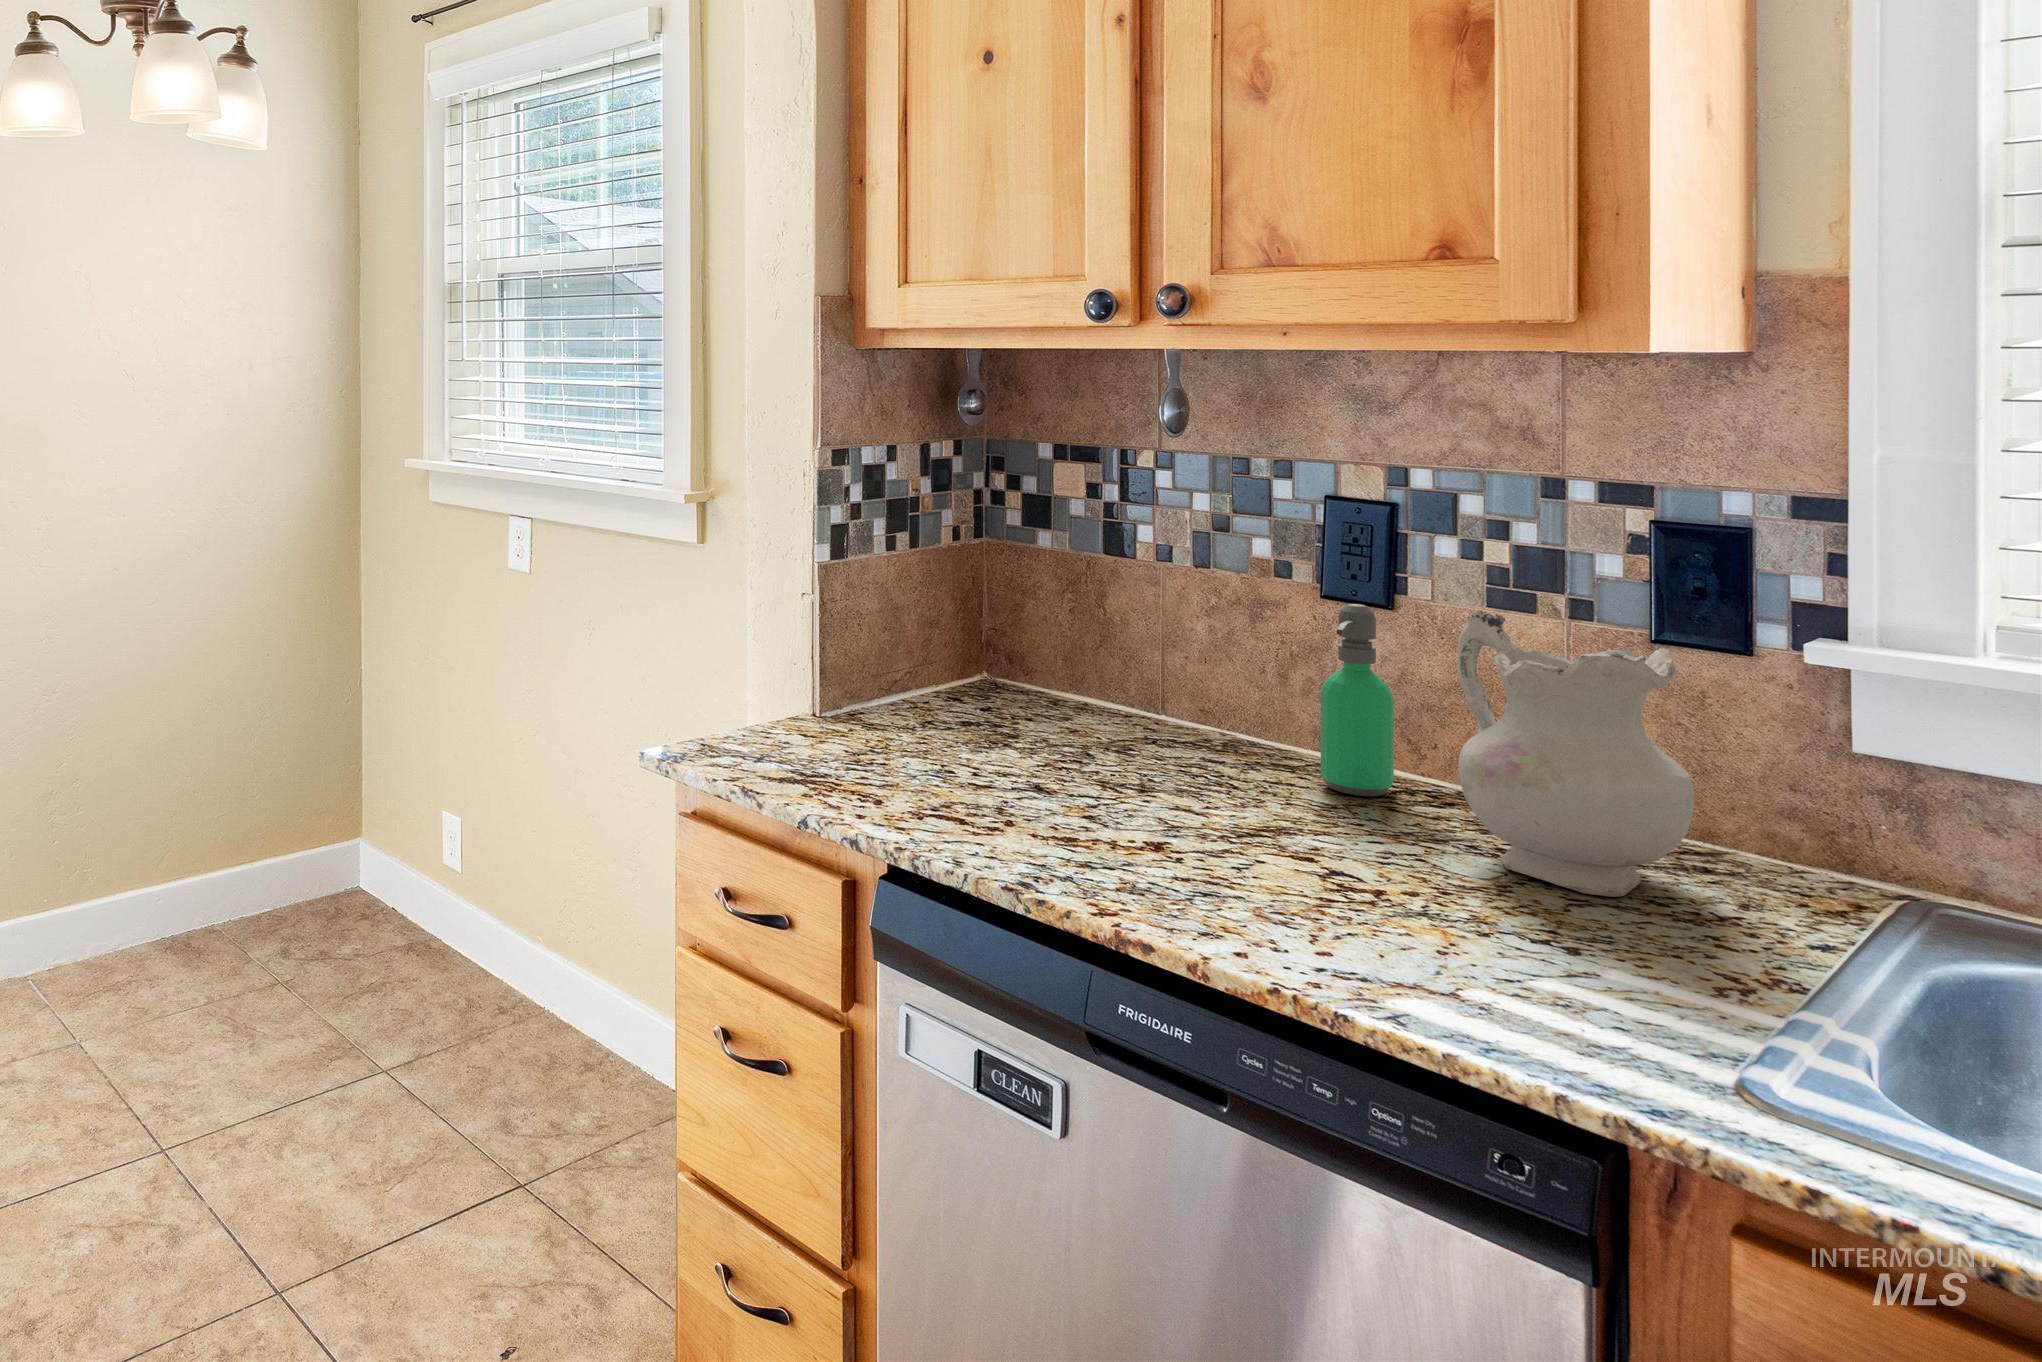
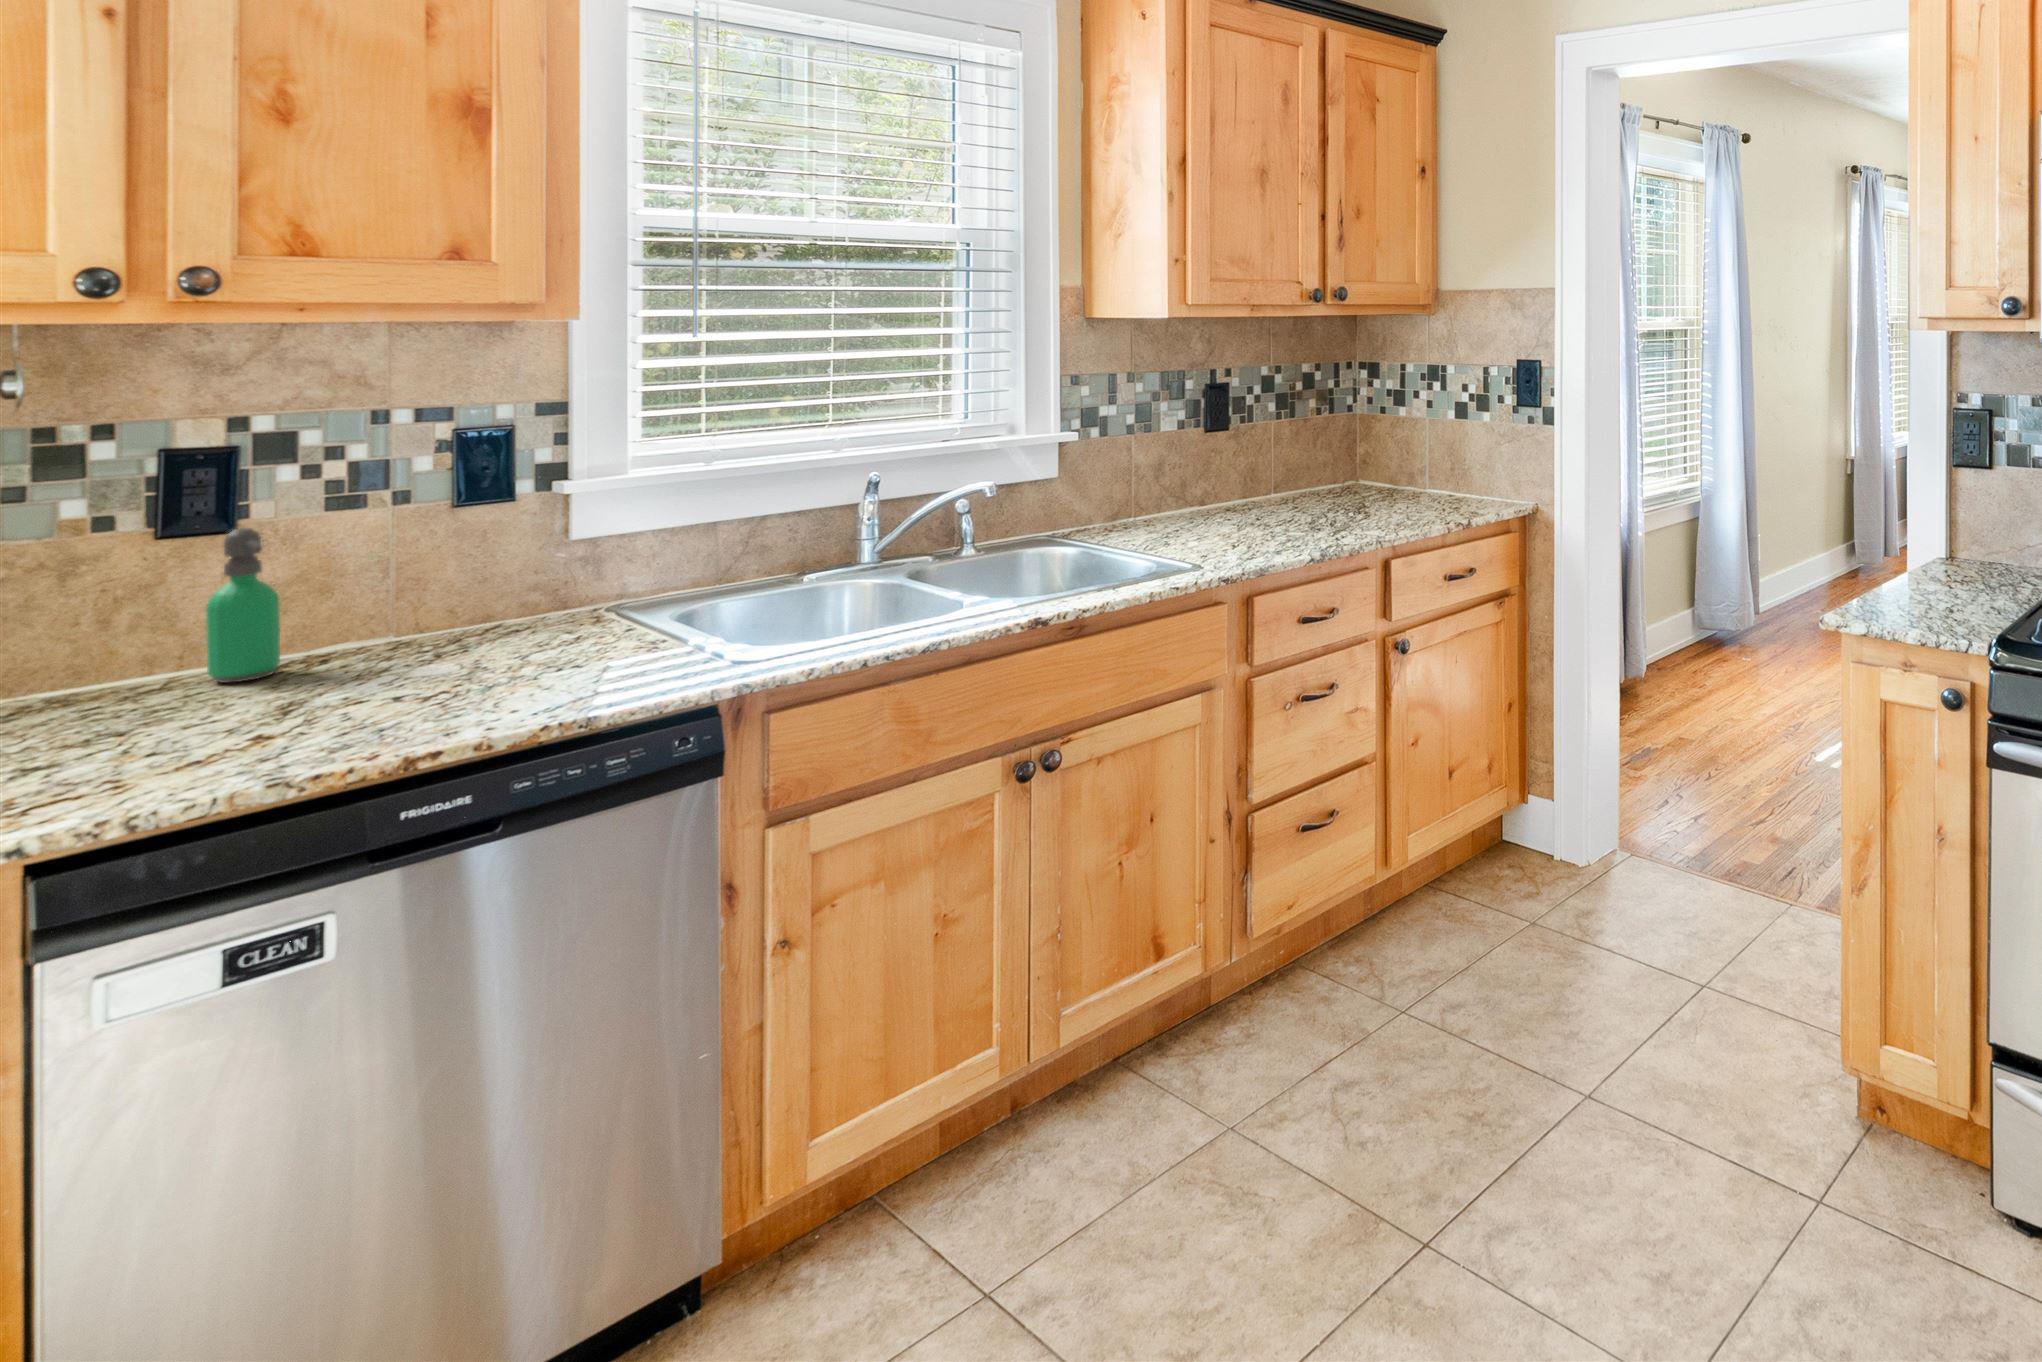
ceramic pitcher: present [1458,611,1694,897] -> none [376,498,559,662]

